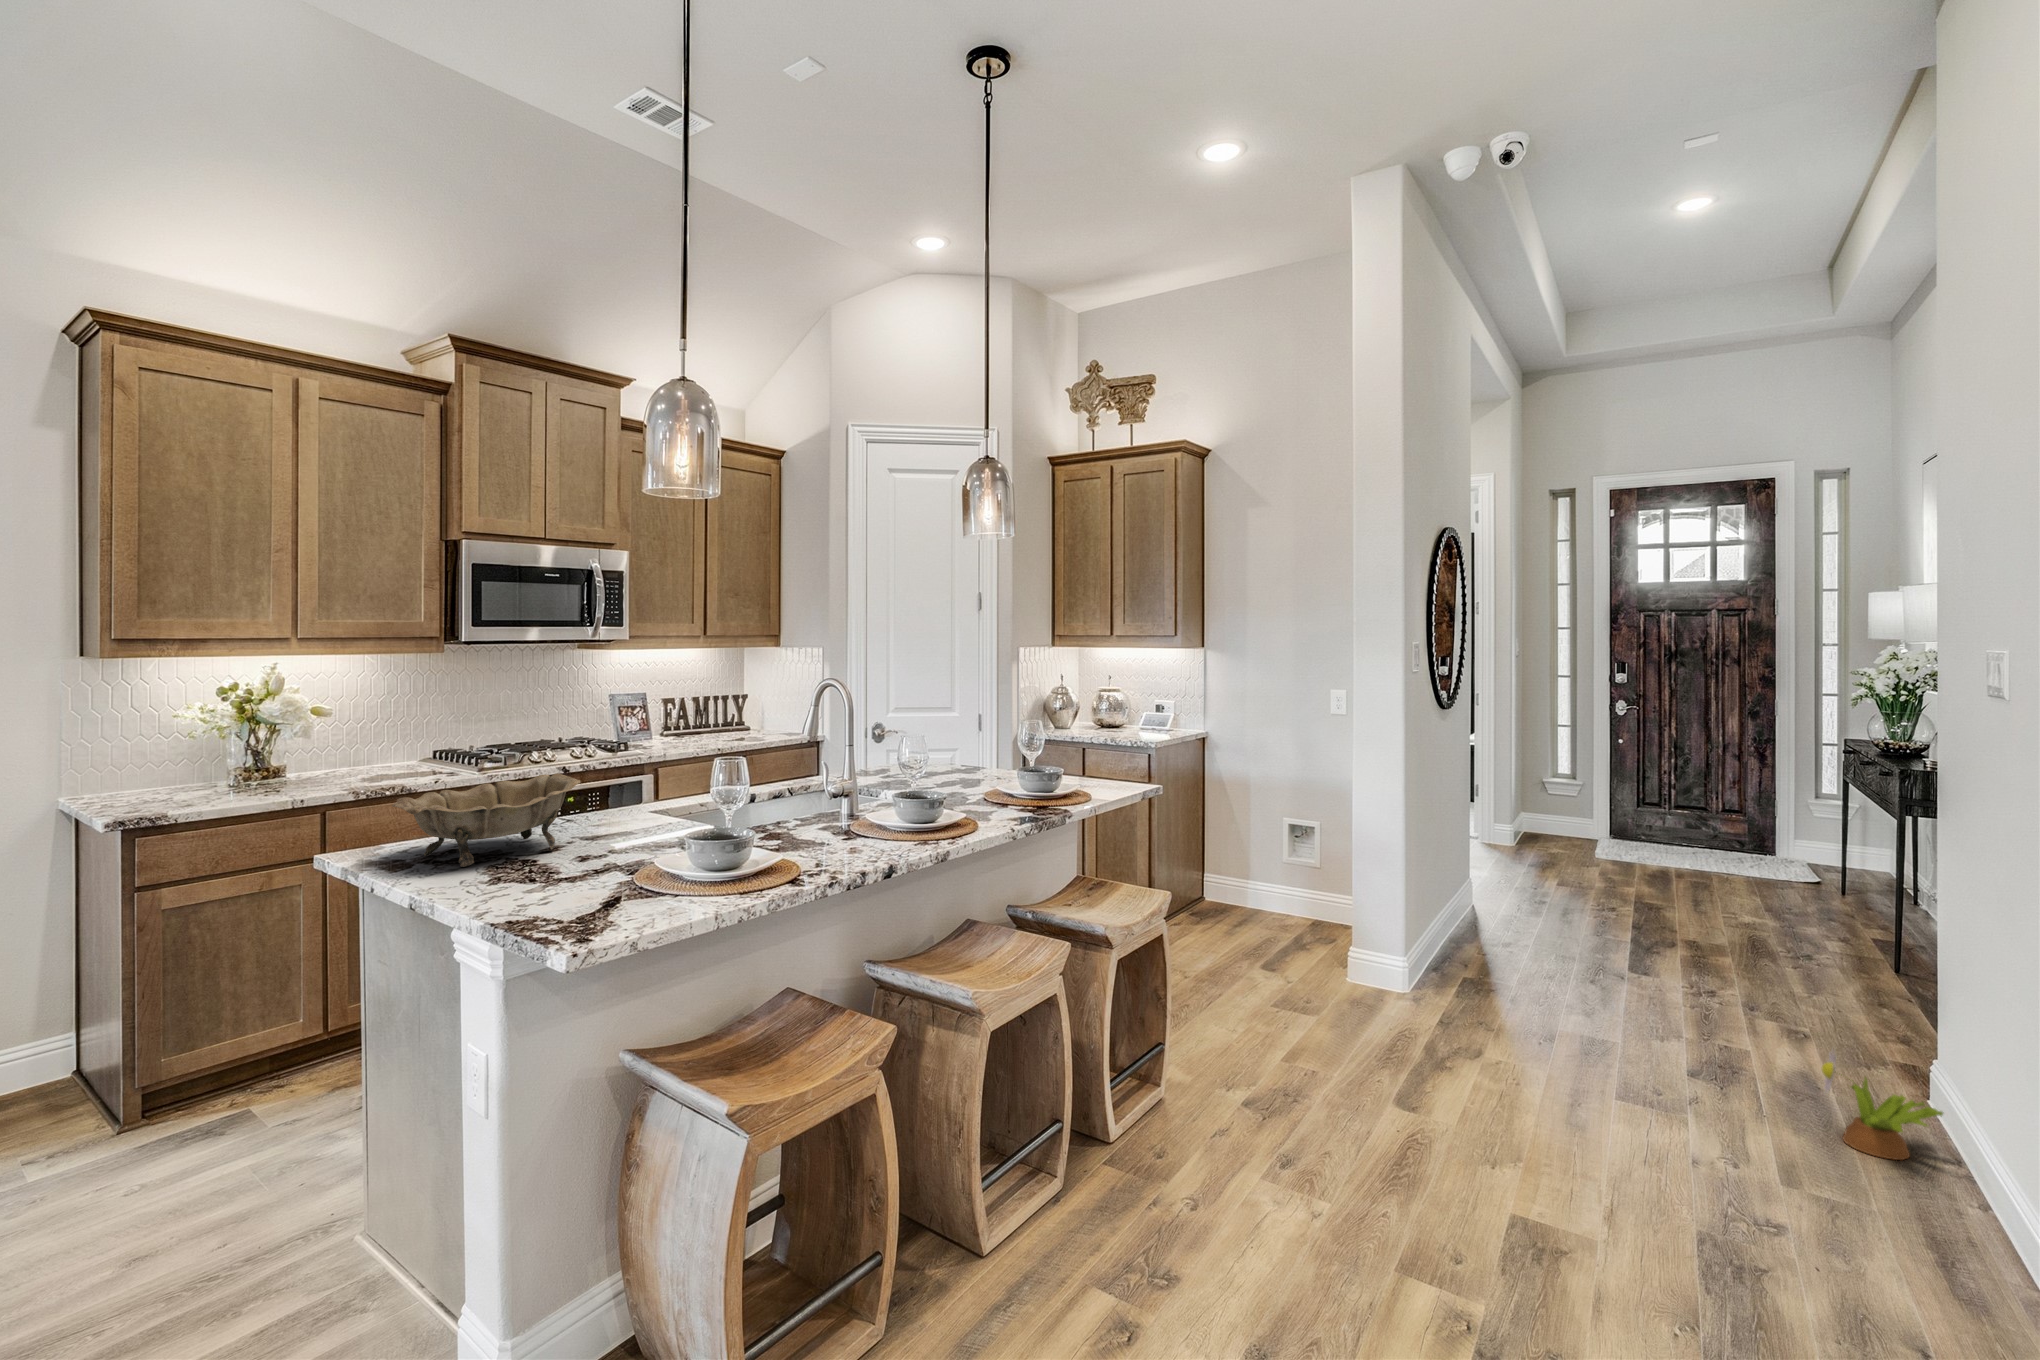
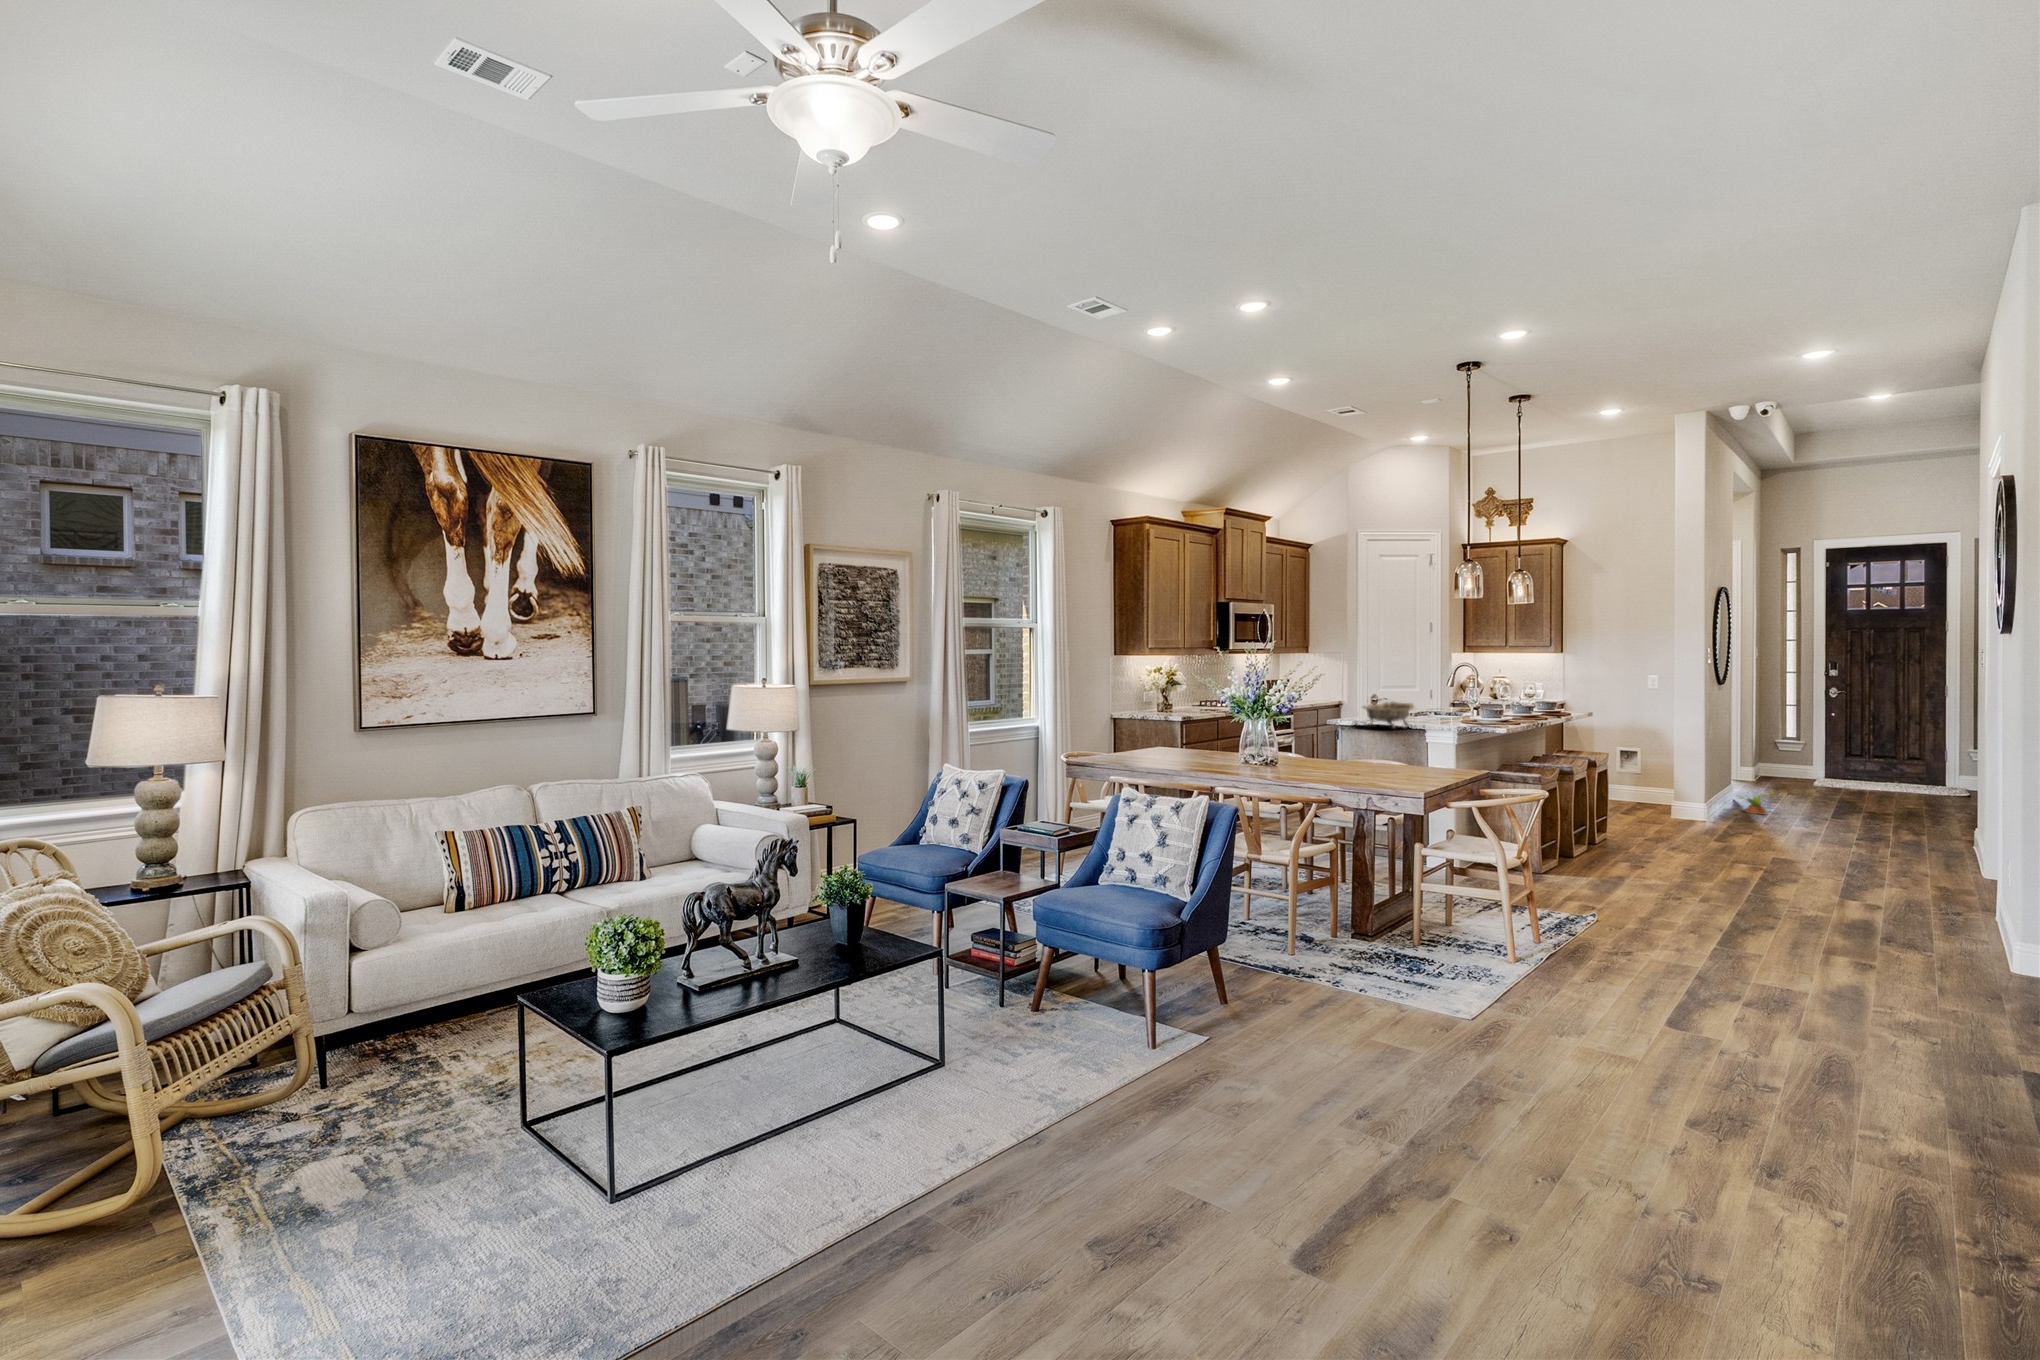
decorative plant: present [1822,1051,1943,1160] -> present [1740,790,1773,815]

